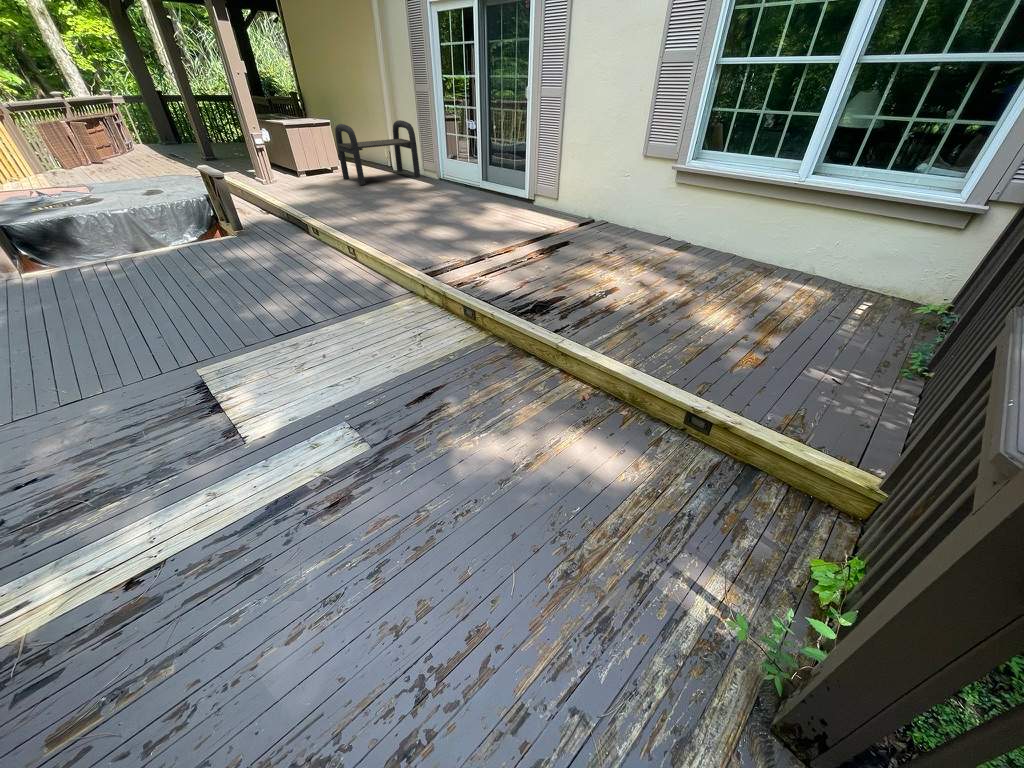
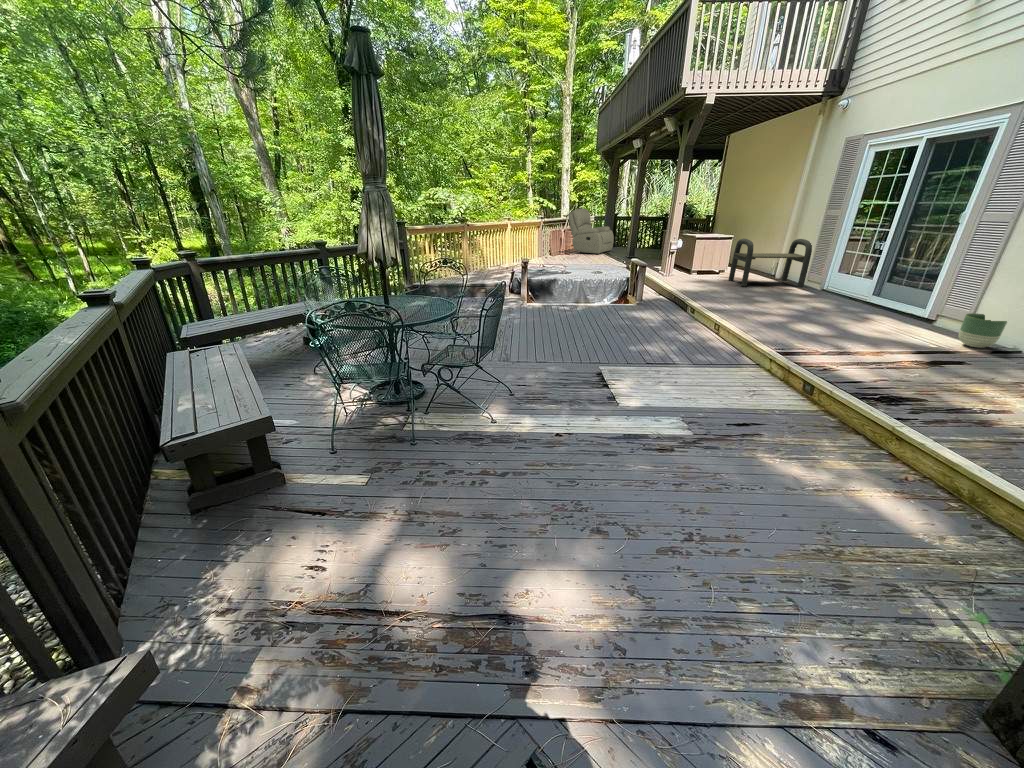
chair: none [68,86,179,160] -> present [568,208,614,254]
planter: none [556,188,584,221] -> present [959,313,1007,348]

